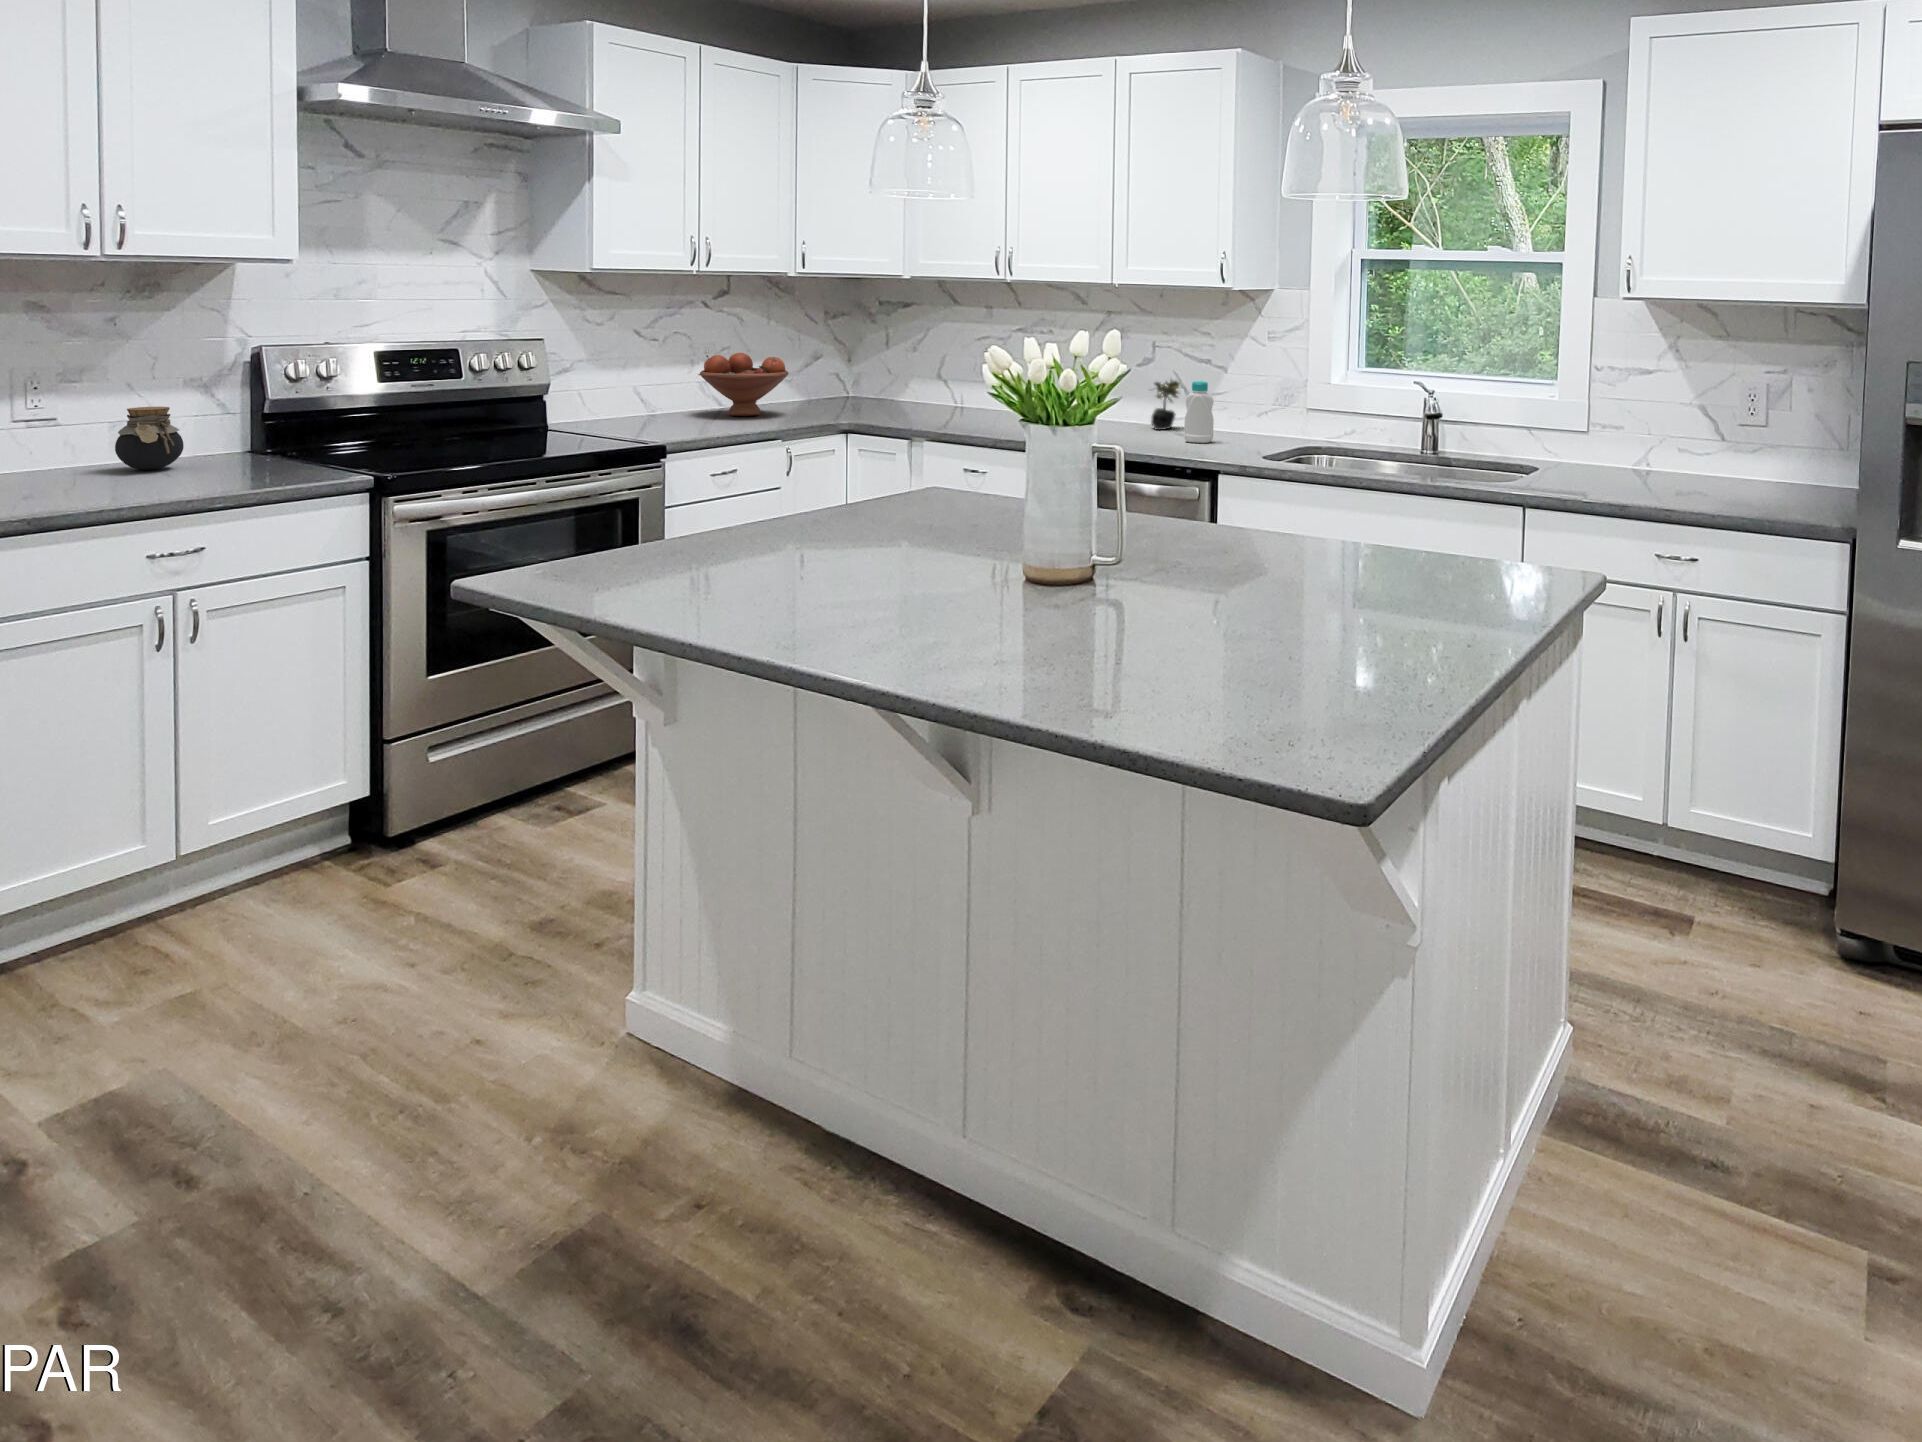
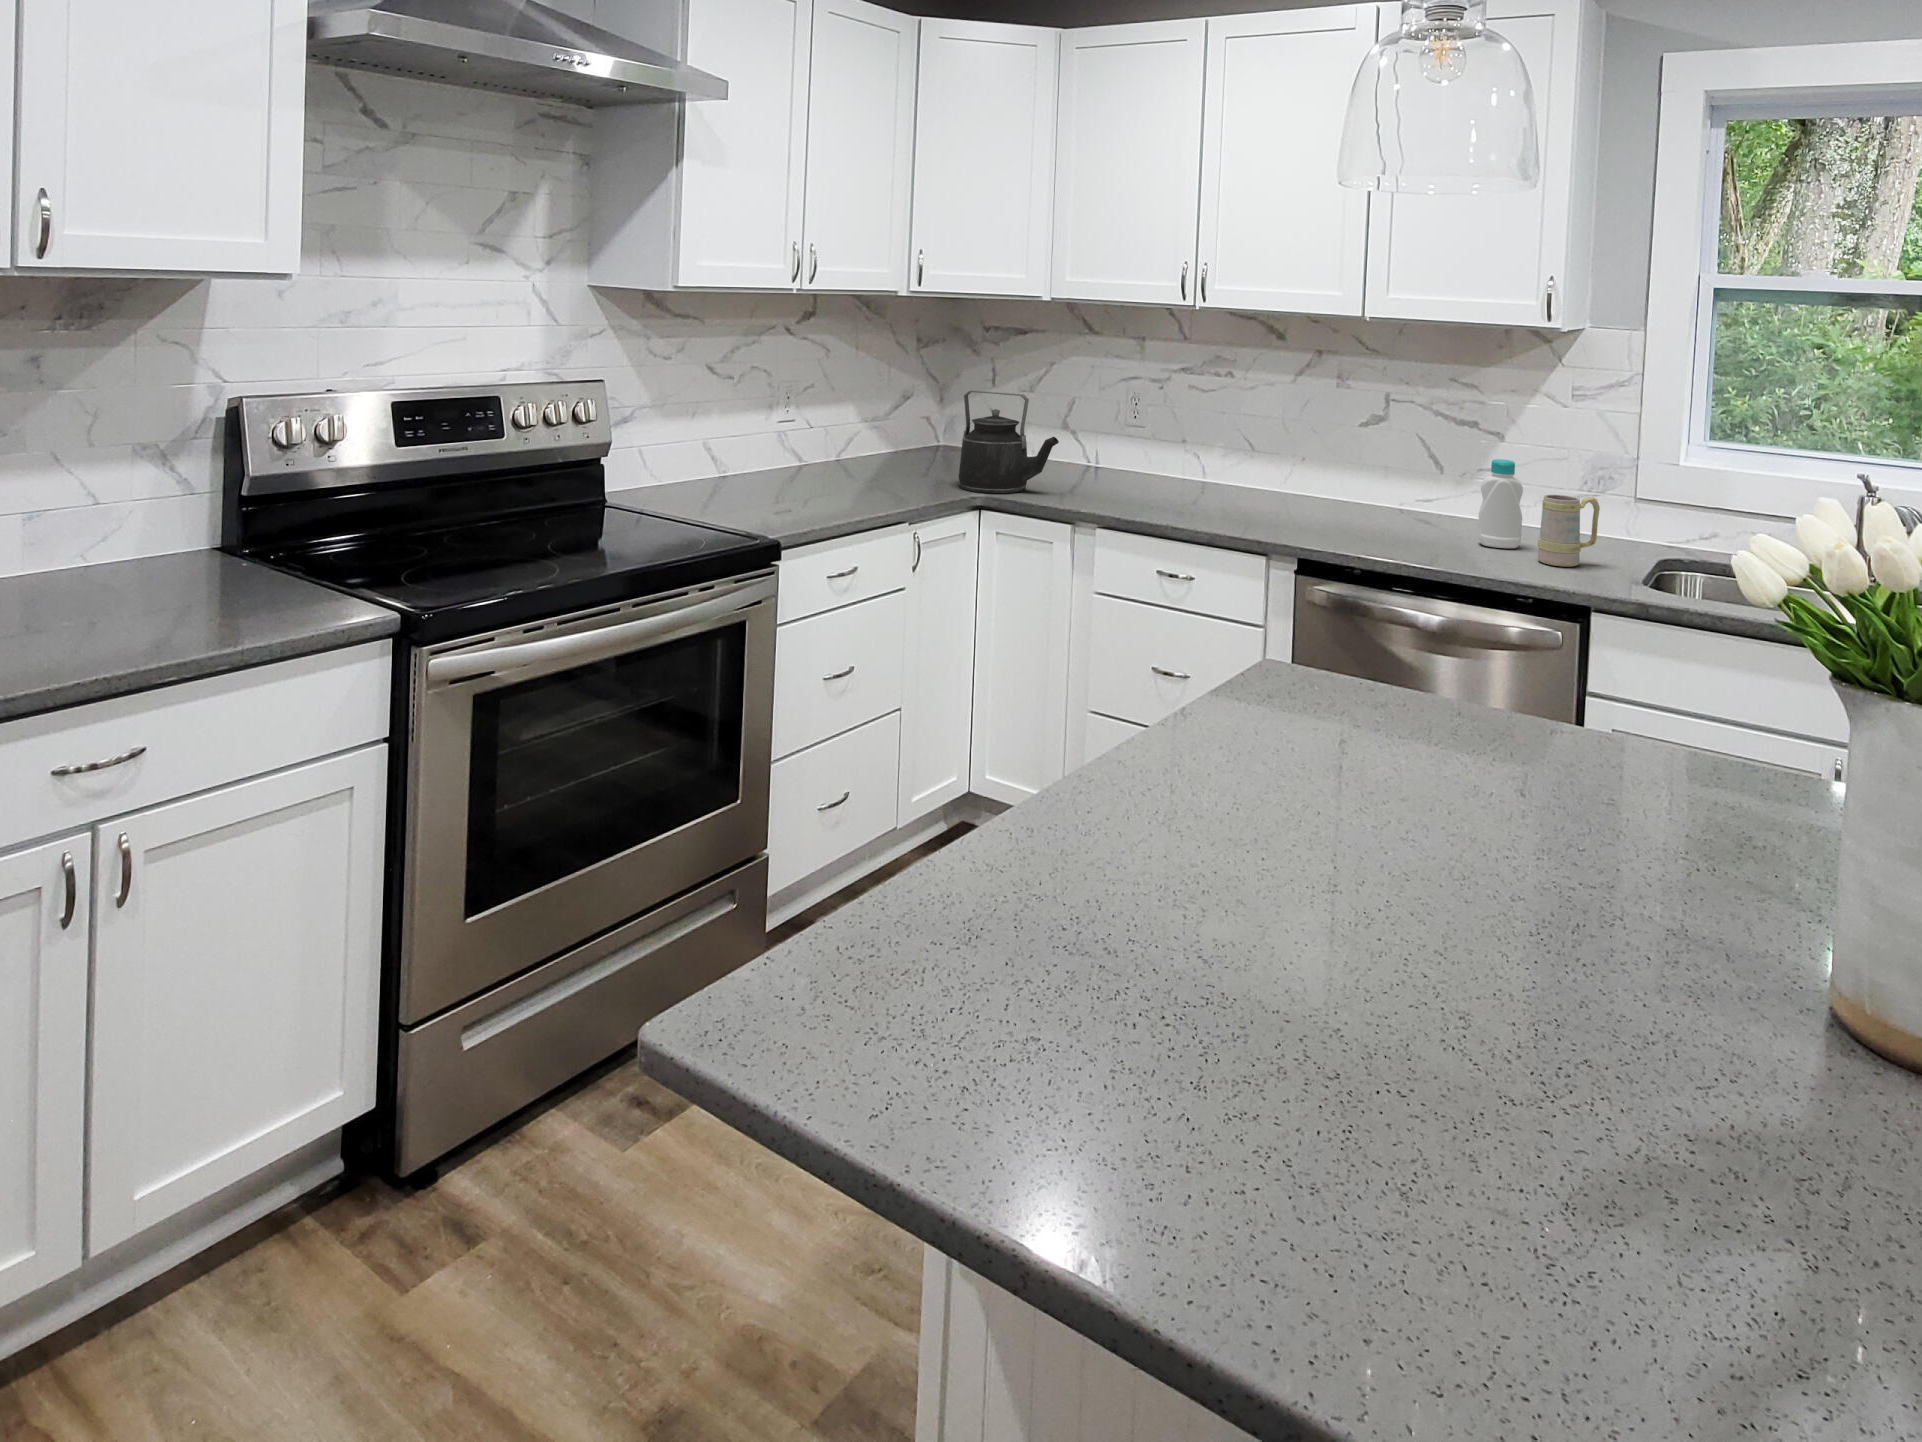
kettle: none [832,347,906,422] -> present [959,390,1059,493]
fruit bowl: present [700,353,788,416] -> none [791,394,901,481]
succulent plant: present [1151,380,1179,430] -> none [1391,445,1438,518]
mug: none [1211,402,1252,450] -> present [1538,495,1600,567]
jar: present [115,407,184,470] -> none [25,494,126,593]

